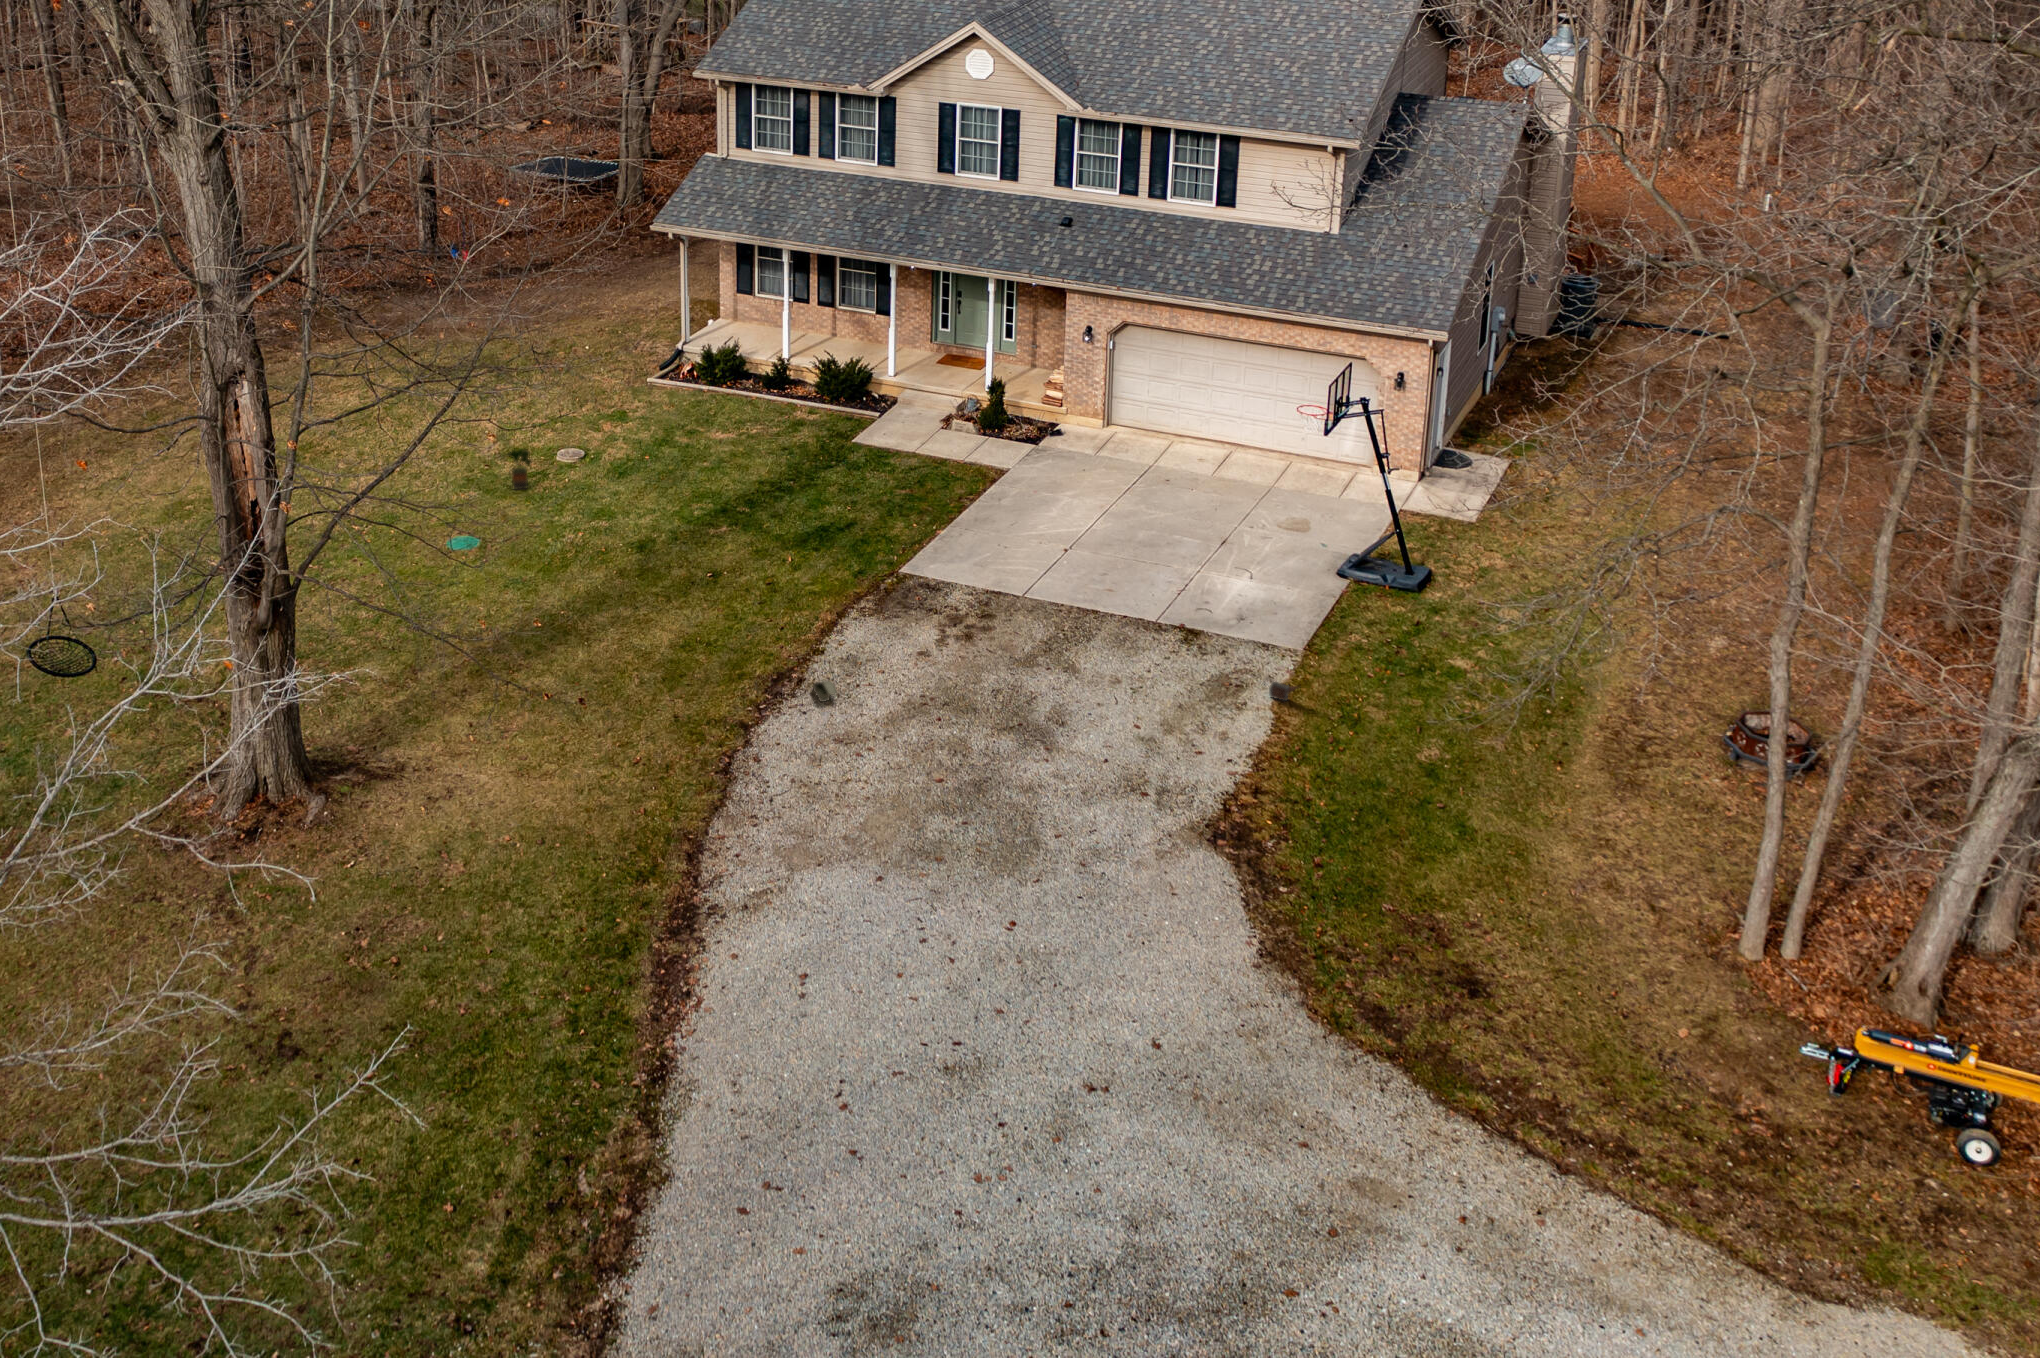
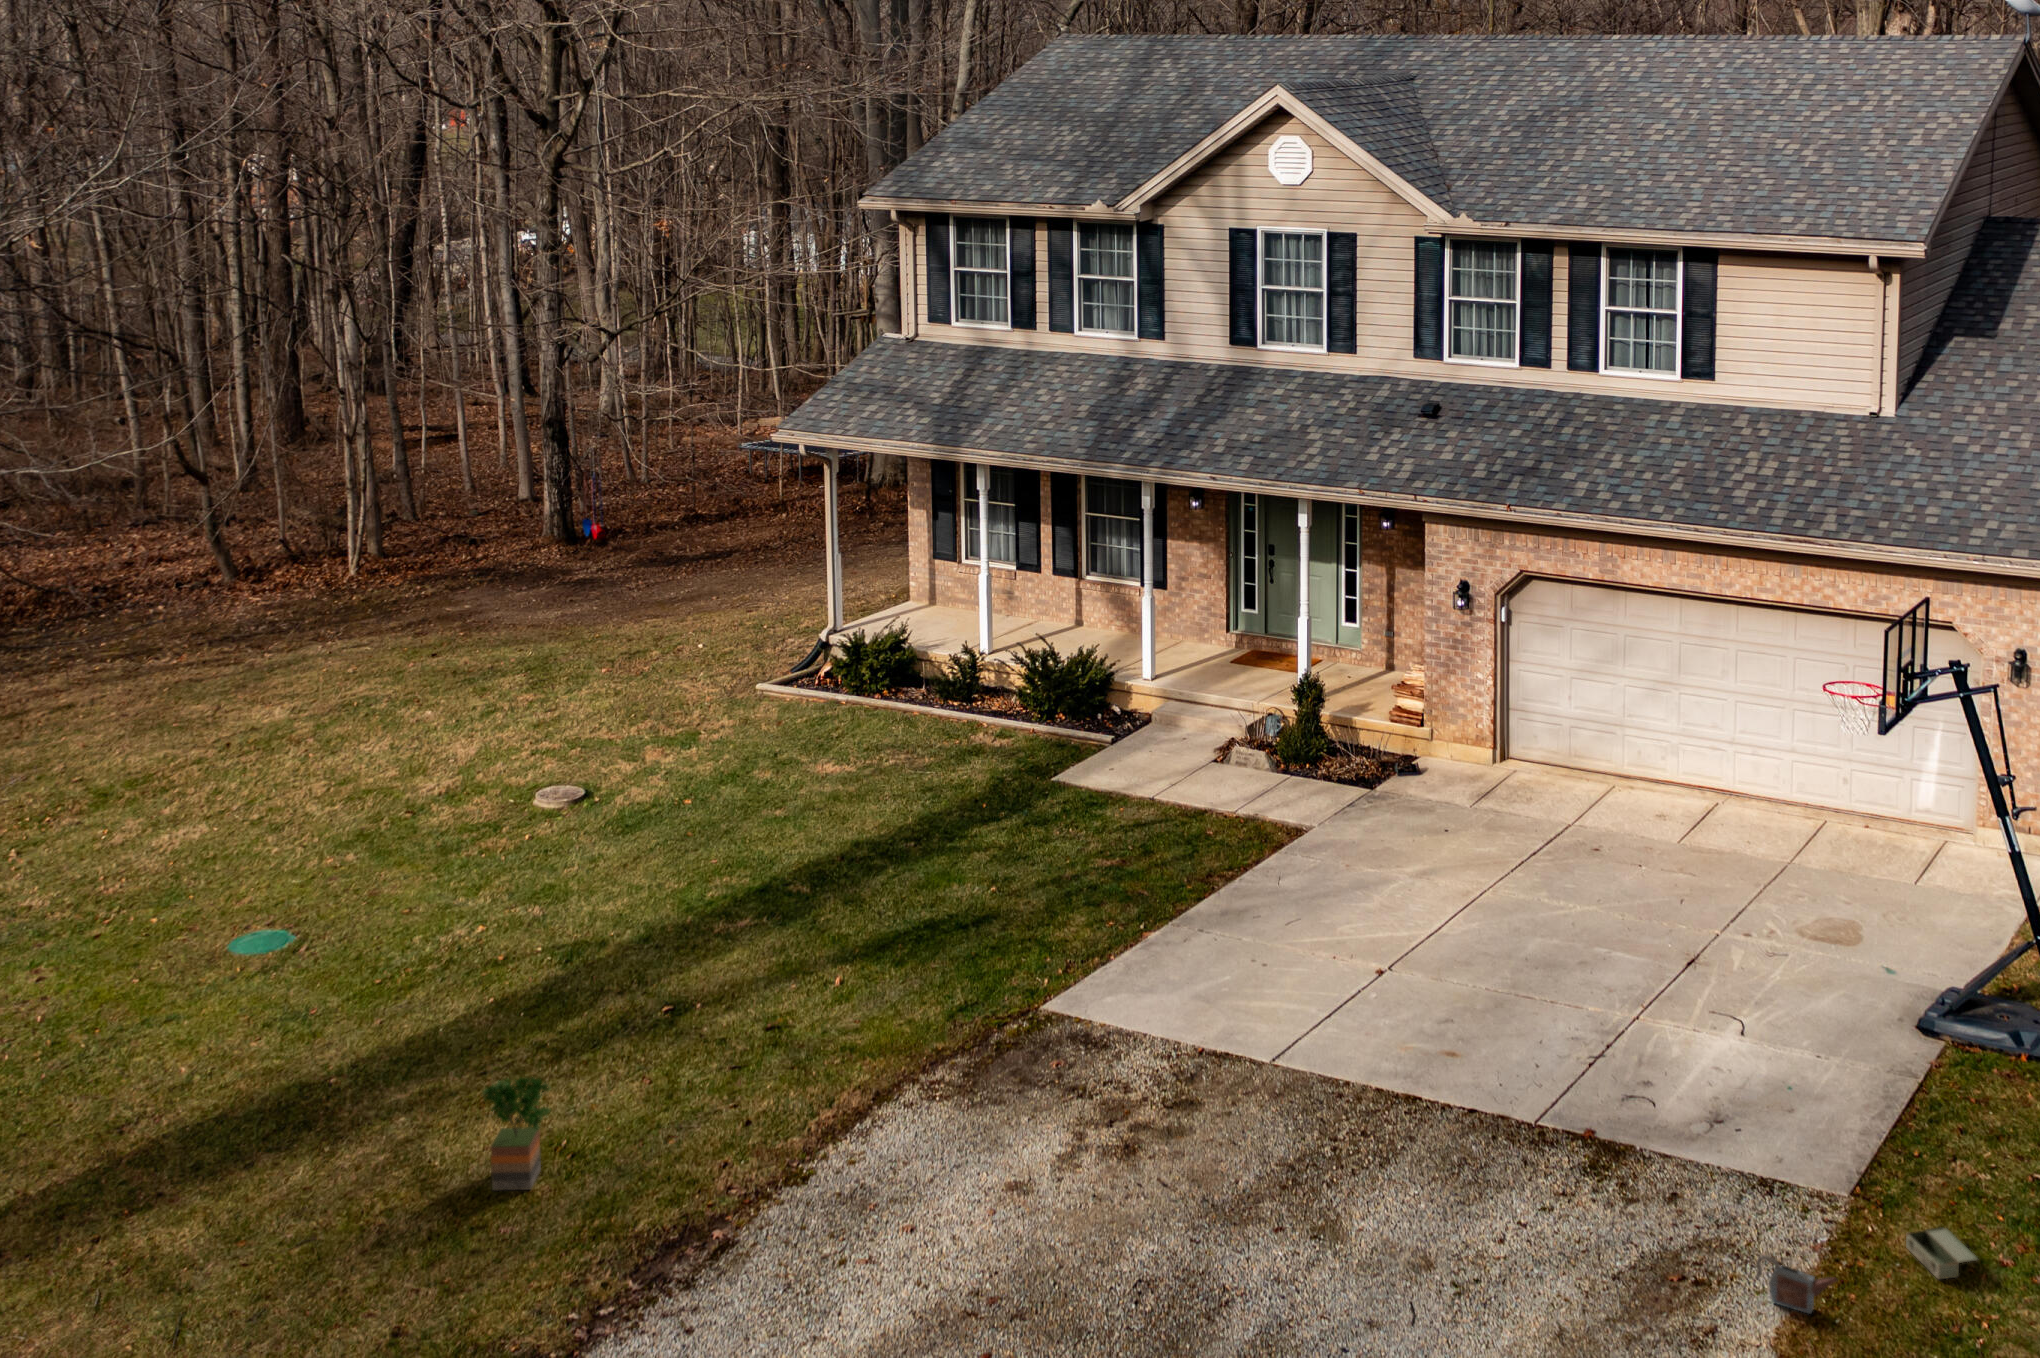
potted tree: present [507,449,532,489] -> present [481,1077,551,1191]
toolbox: present [813,680,838,702] -> present [1906,1227,1977,1279]

